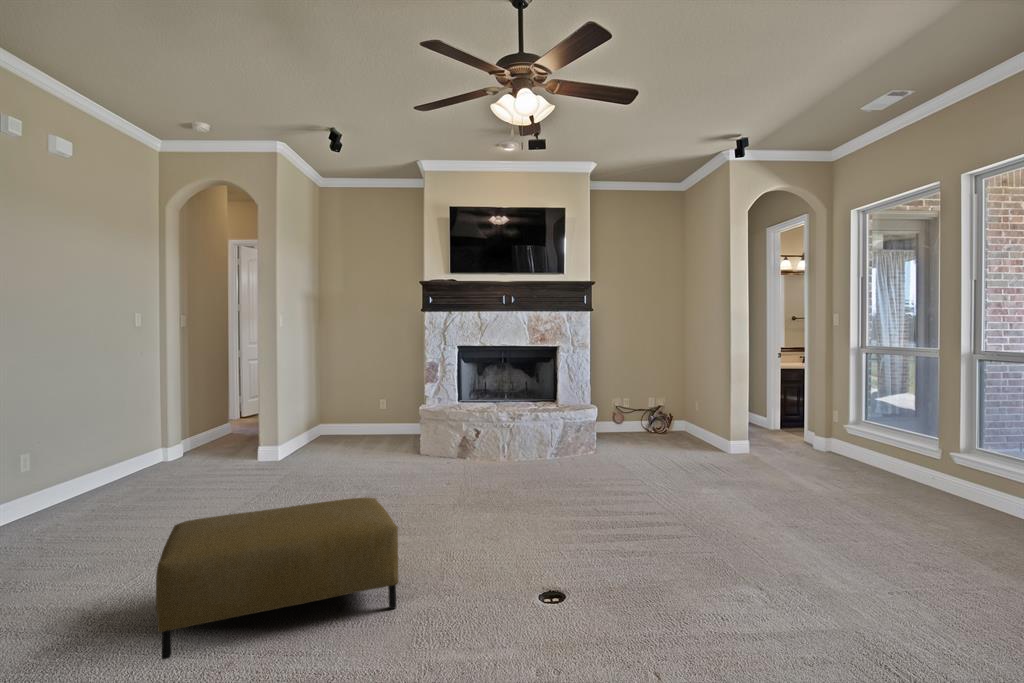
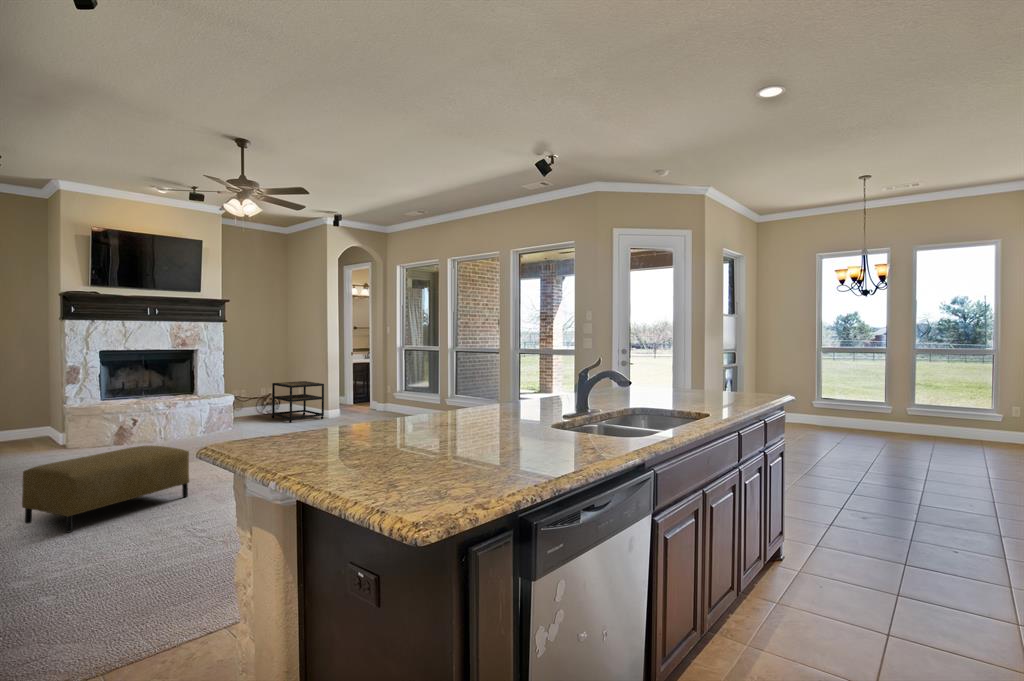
side table: none [652,393,722,453] -> present [272,381,324,423]

